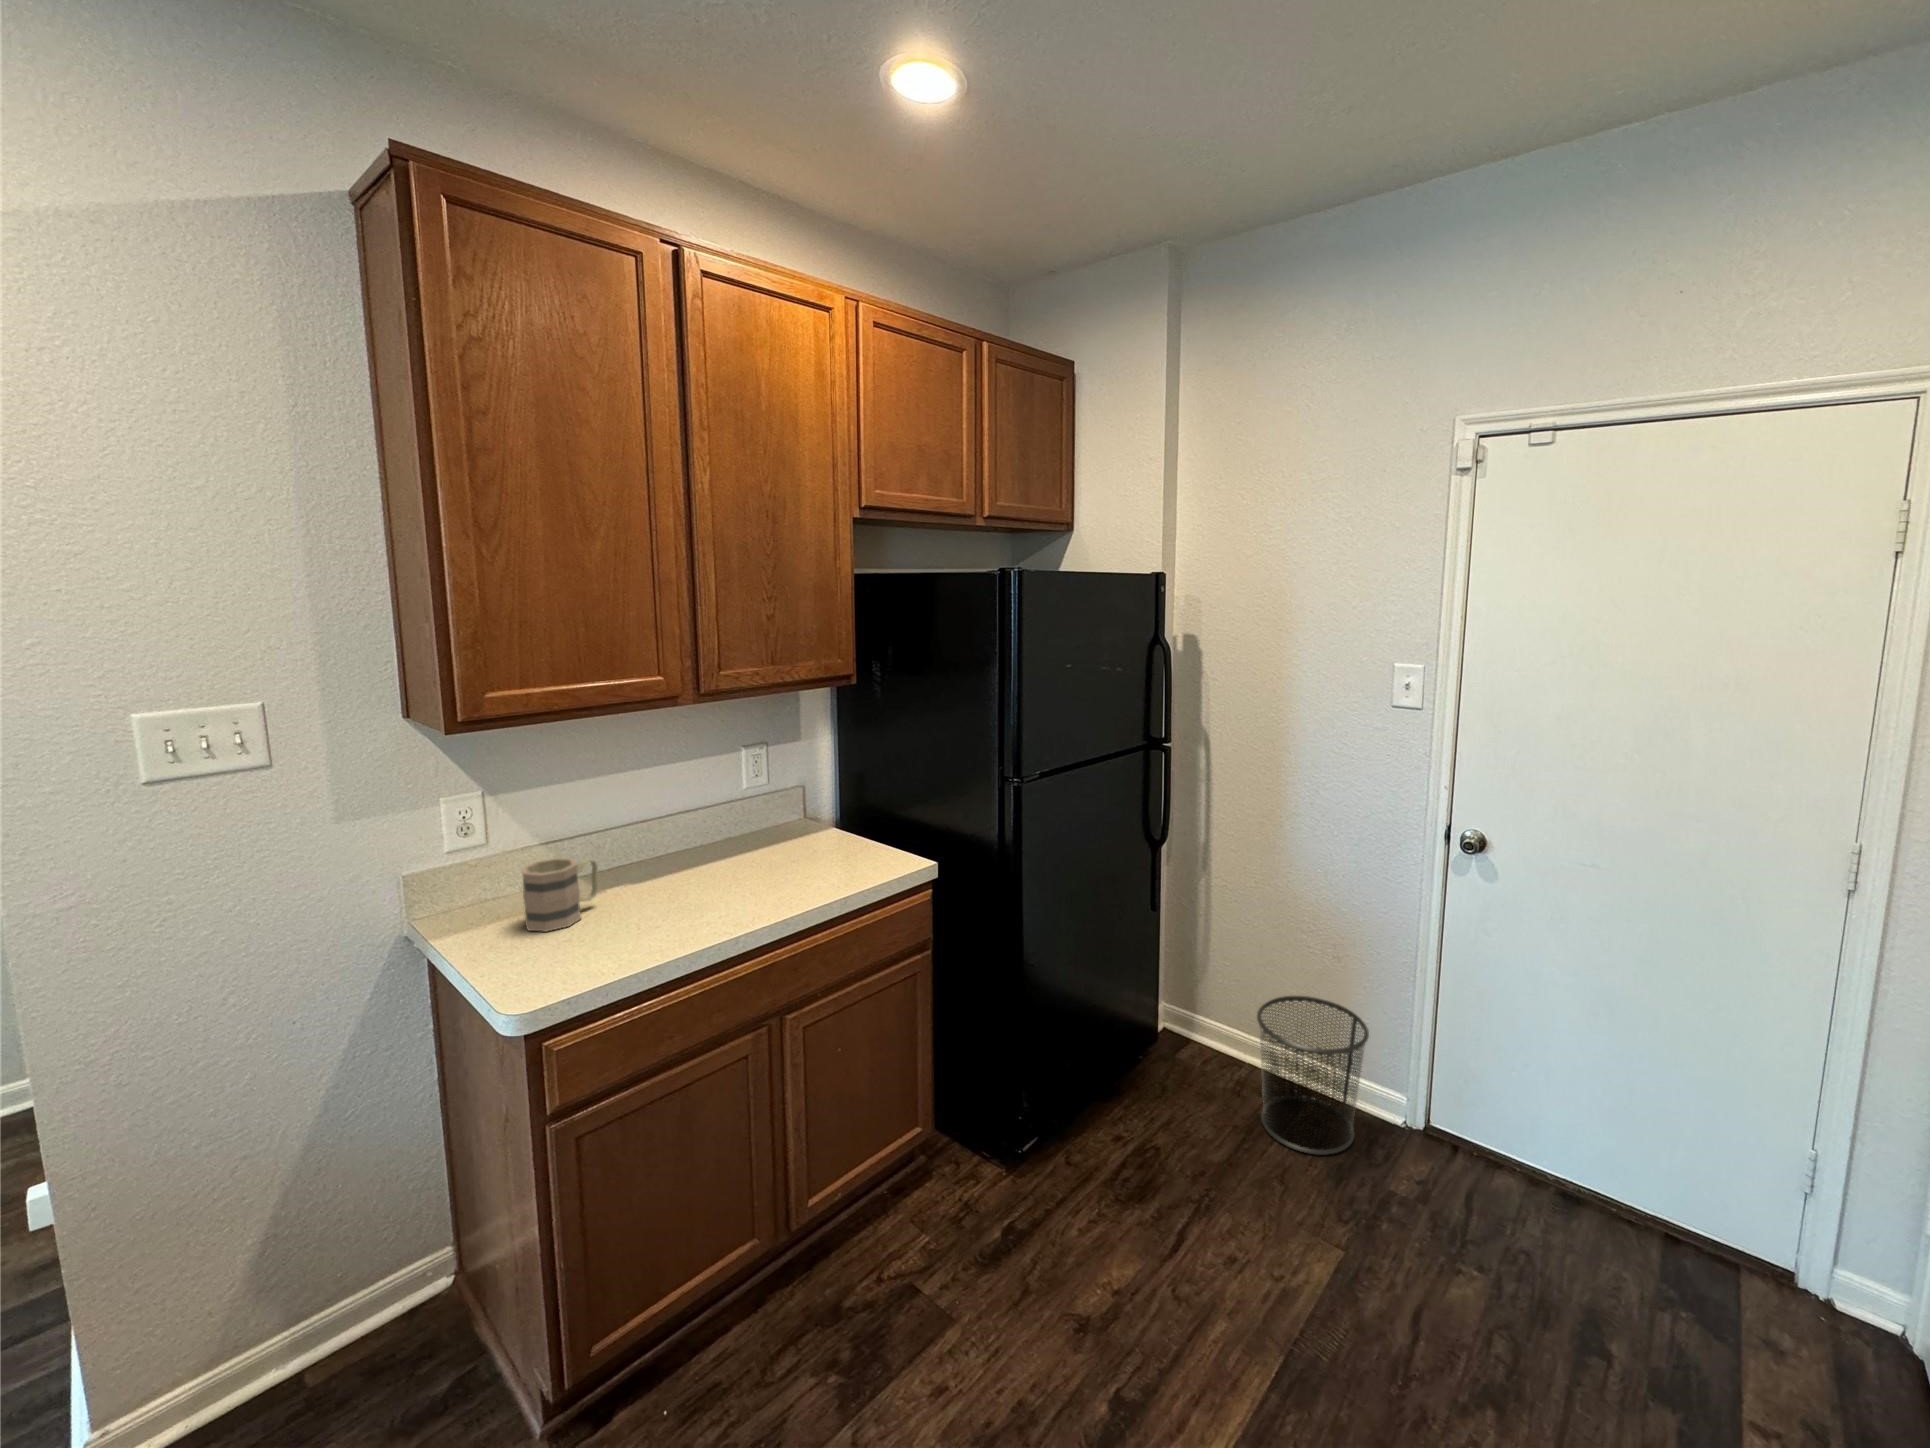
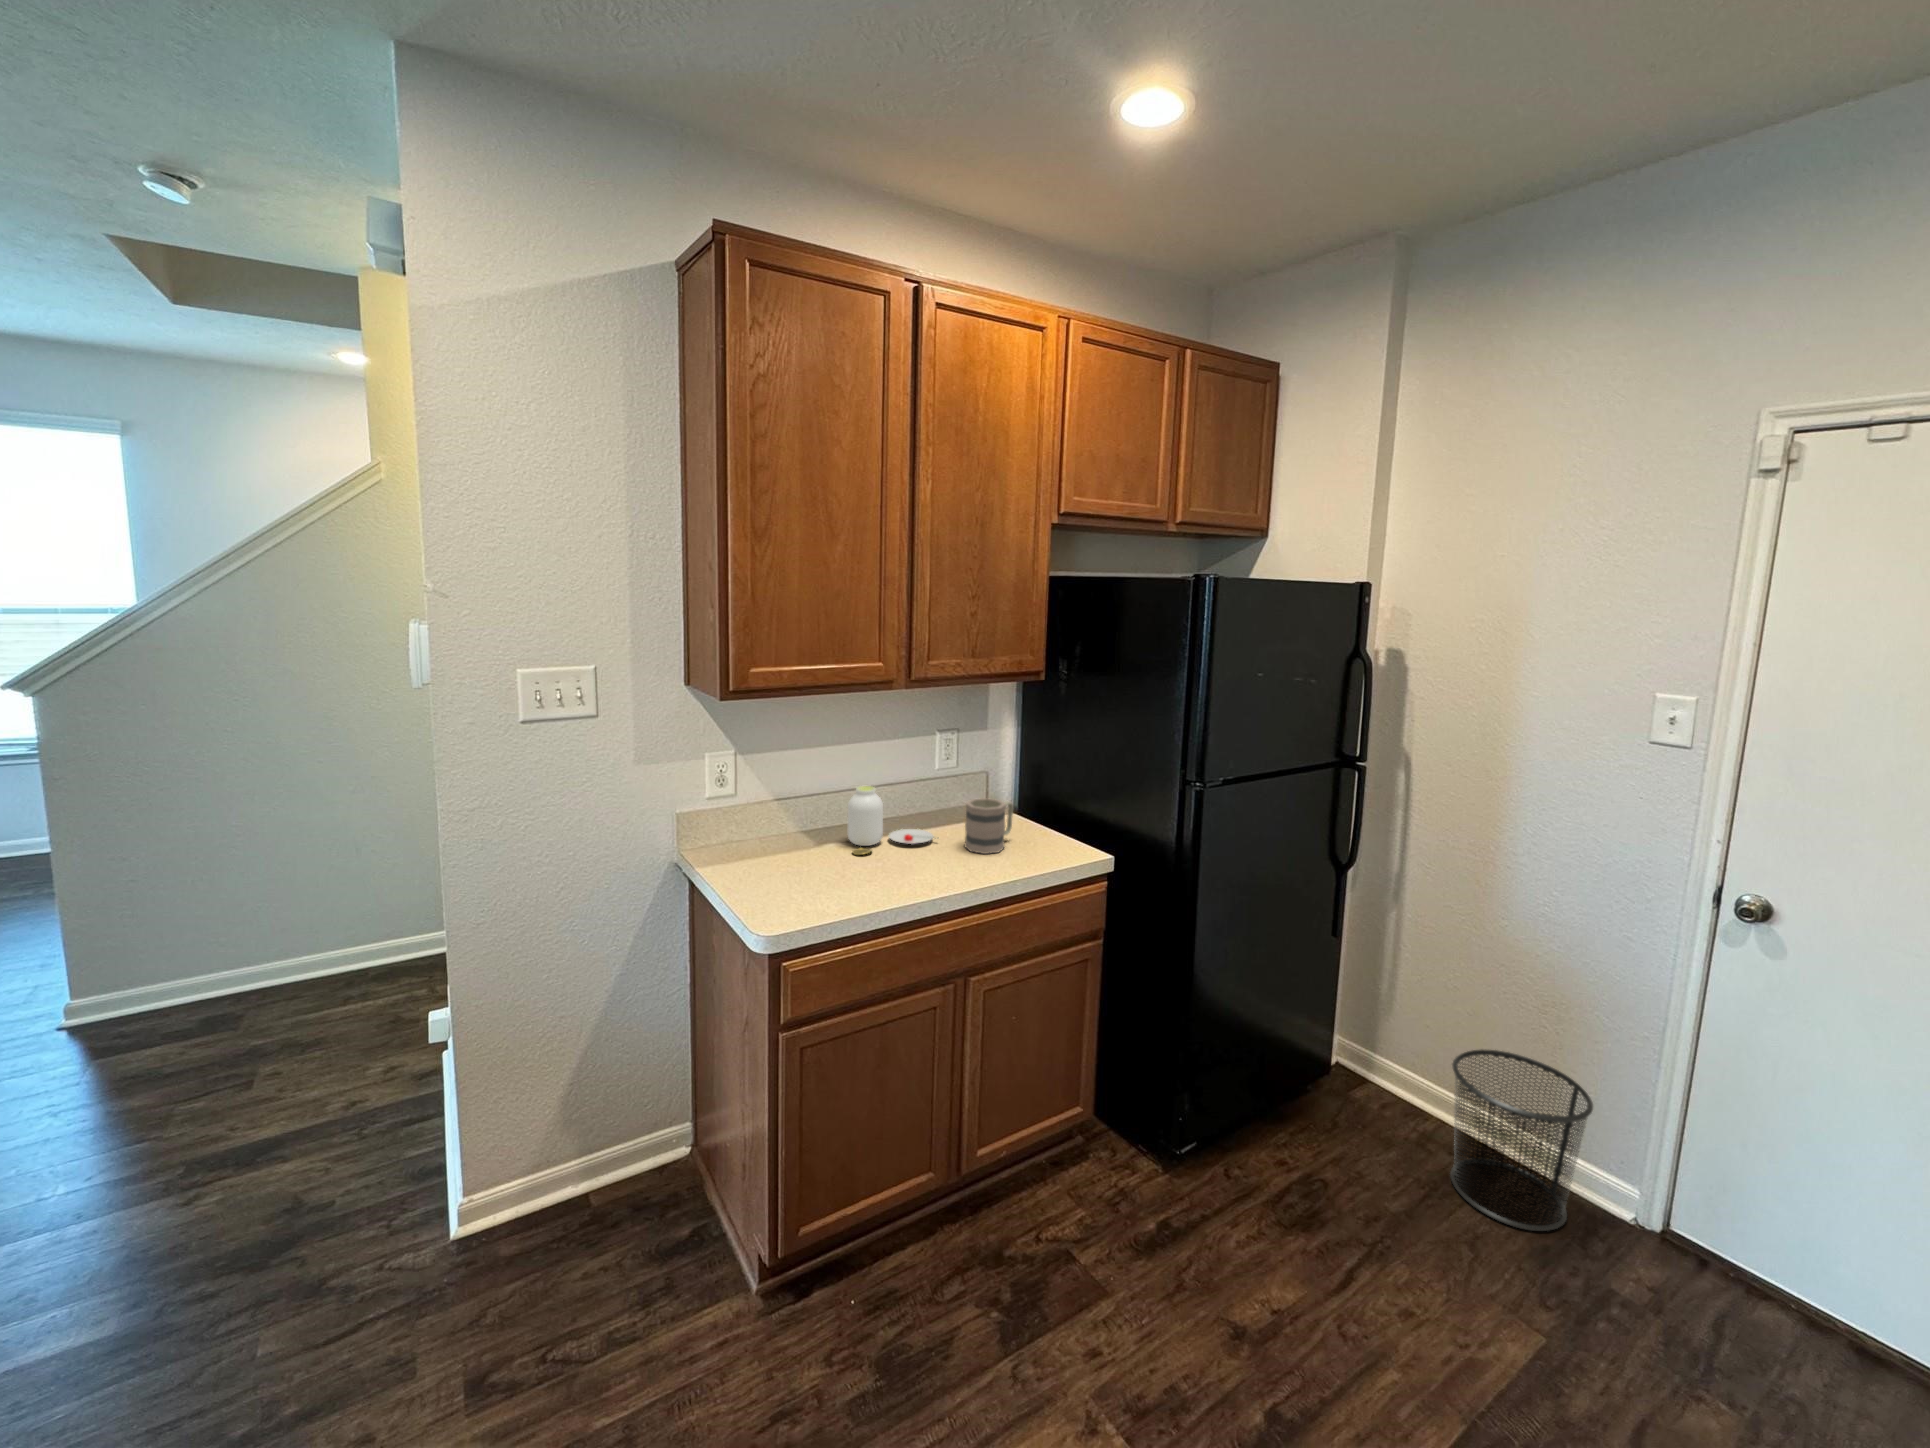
jar: none [634,816,746,897] -> present [848,786,934,855]
mug: present [521,858,598,932] -> present [965,798,1013,854]

